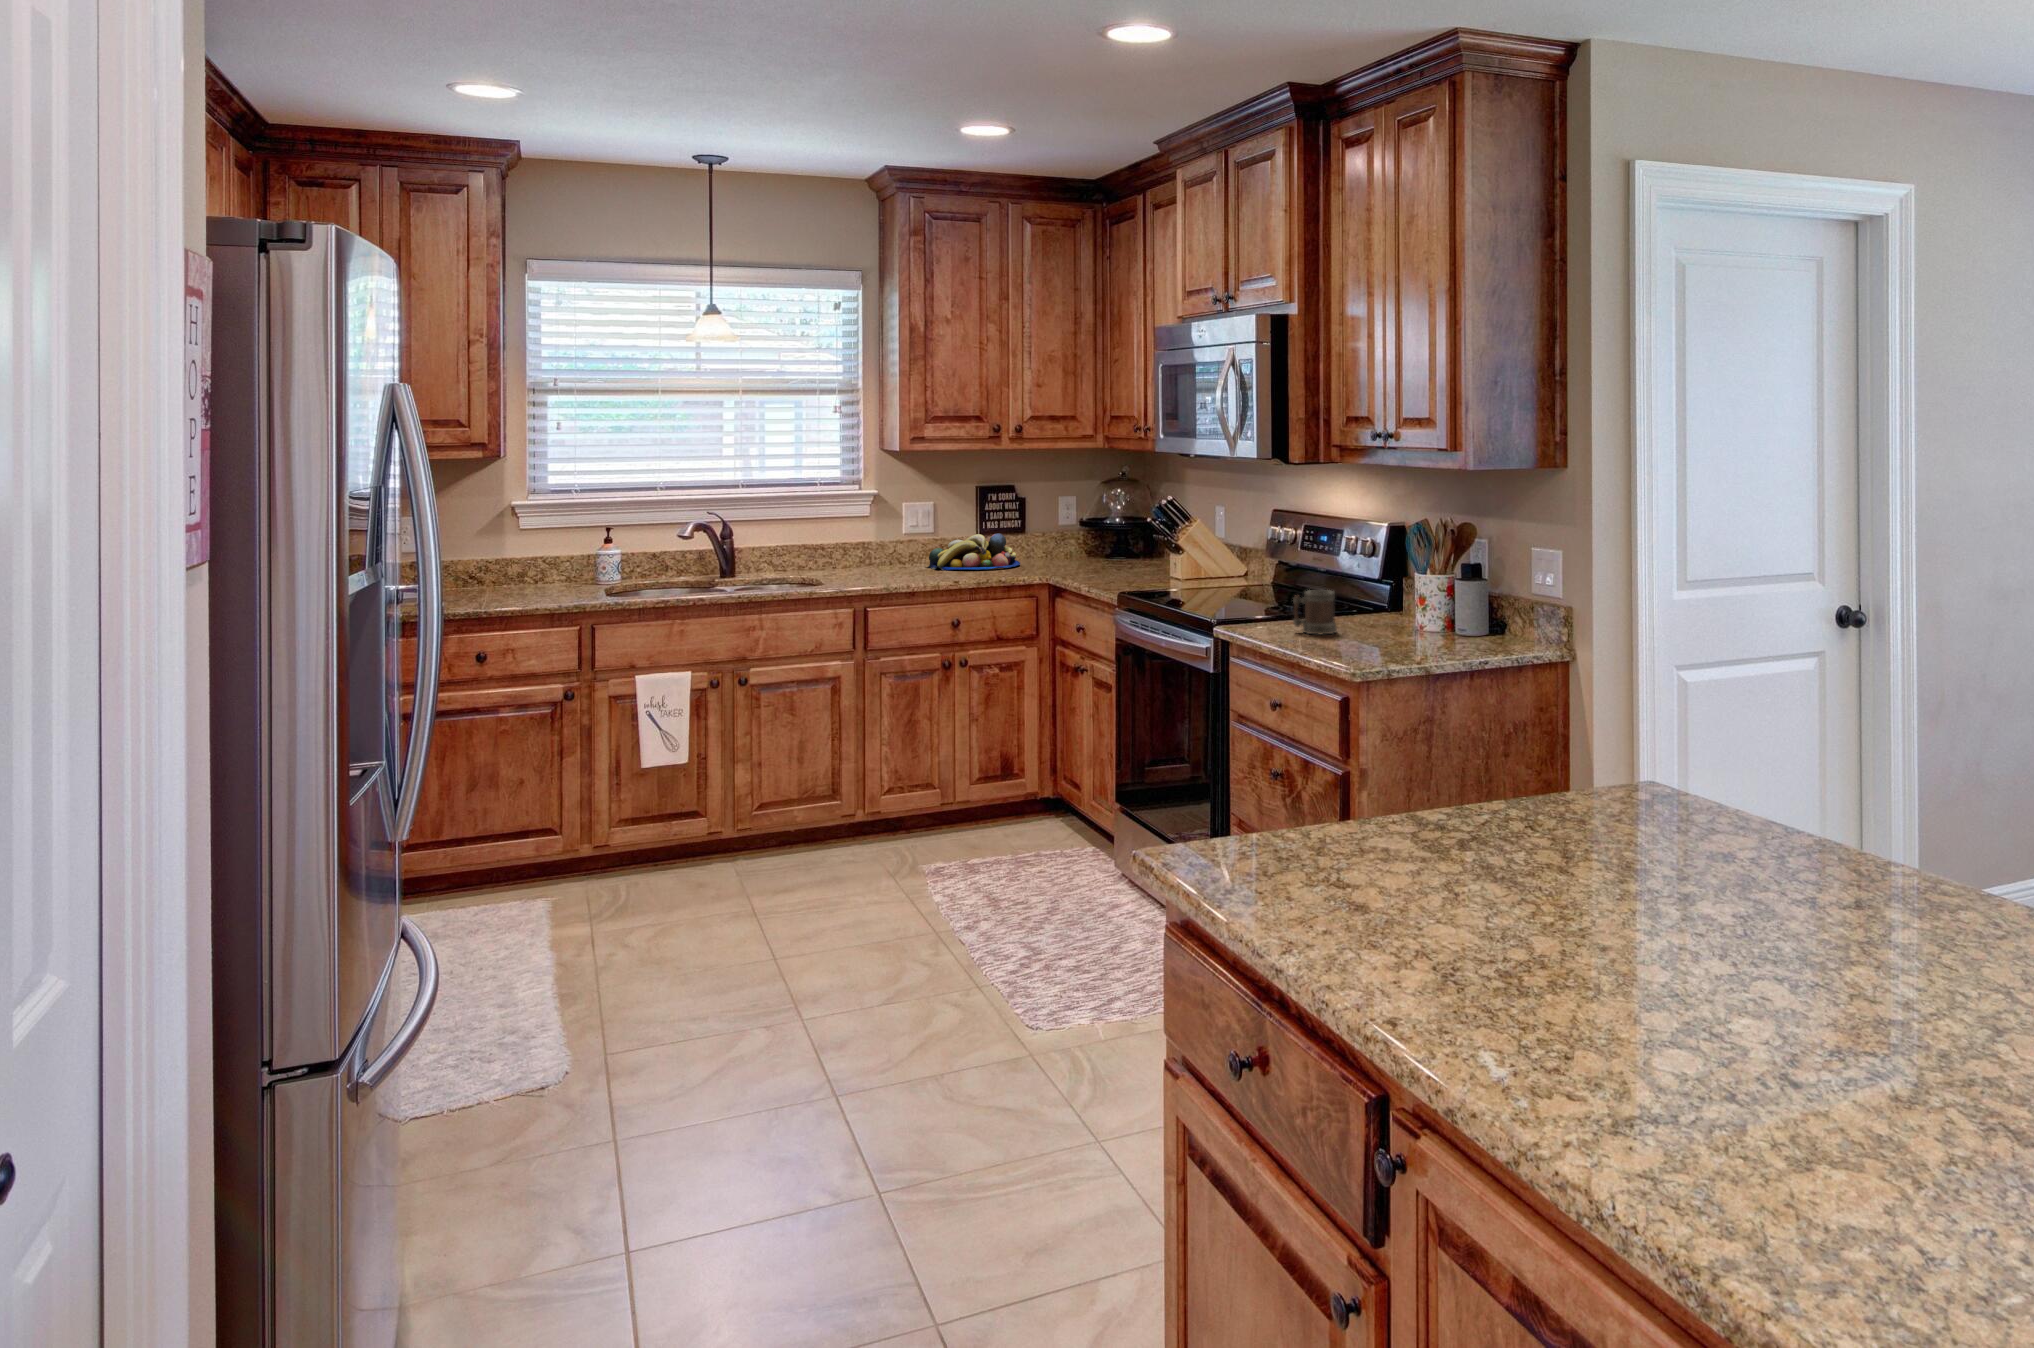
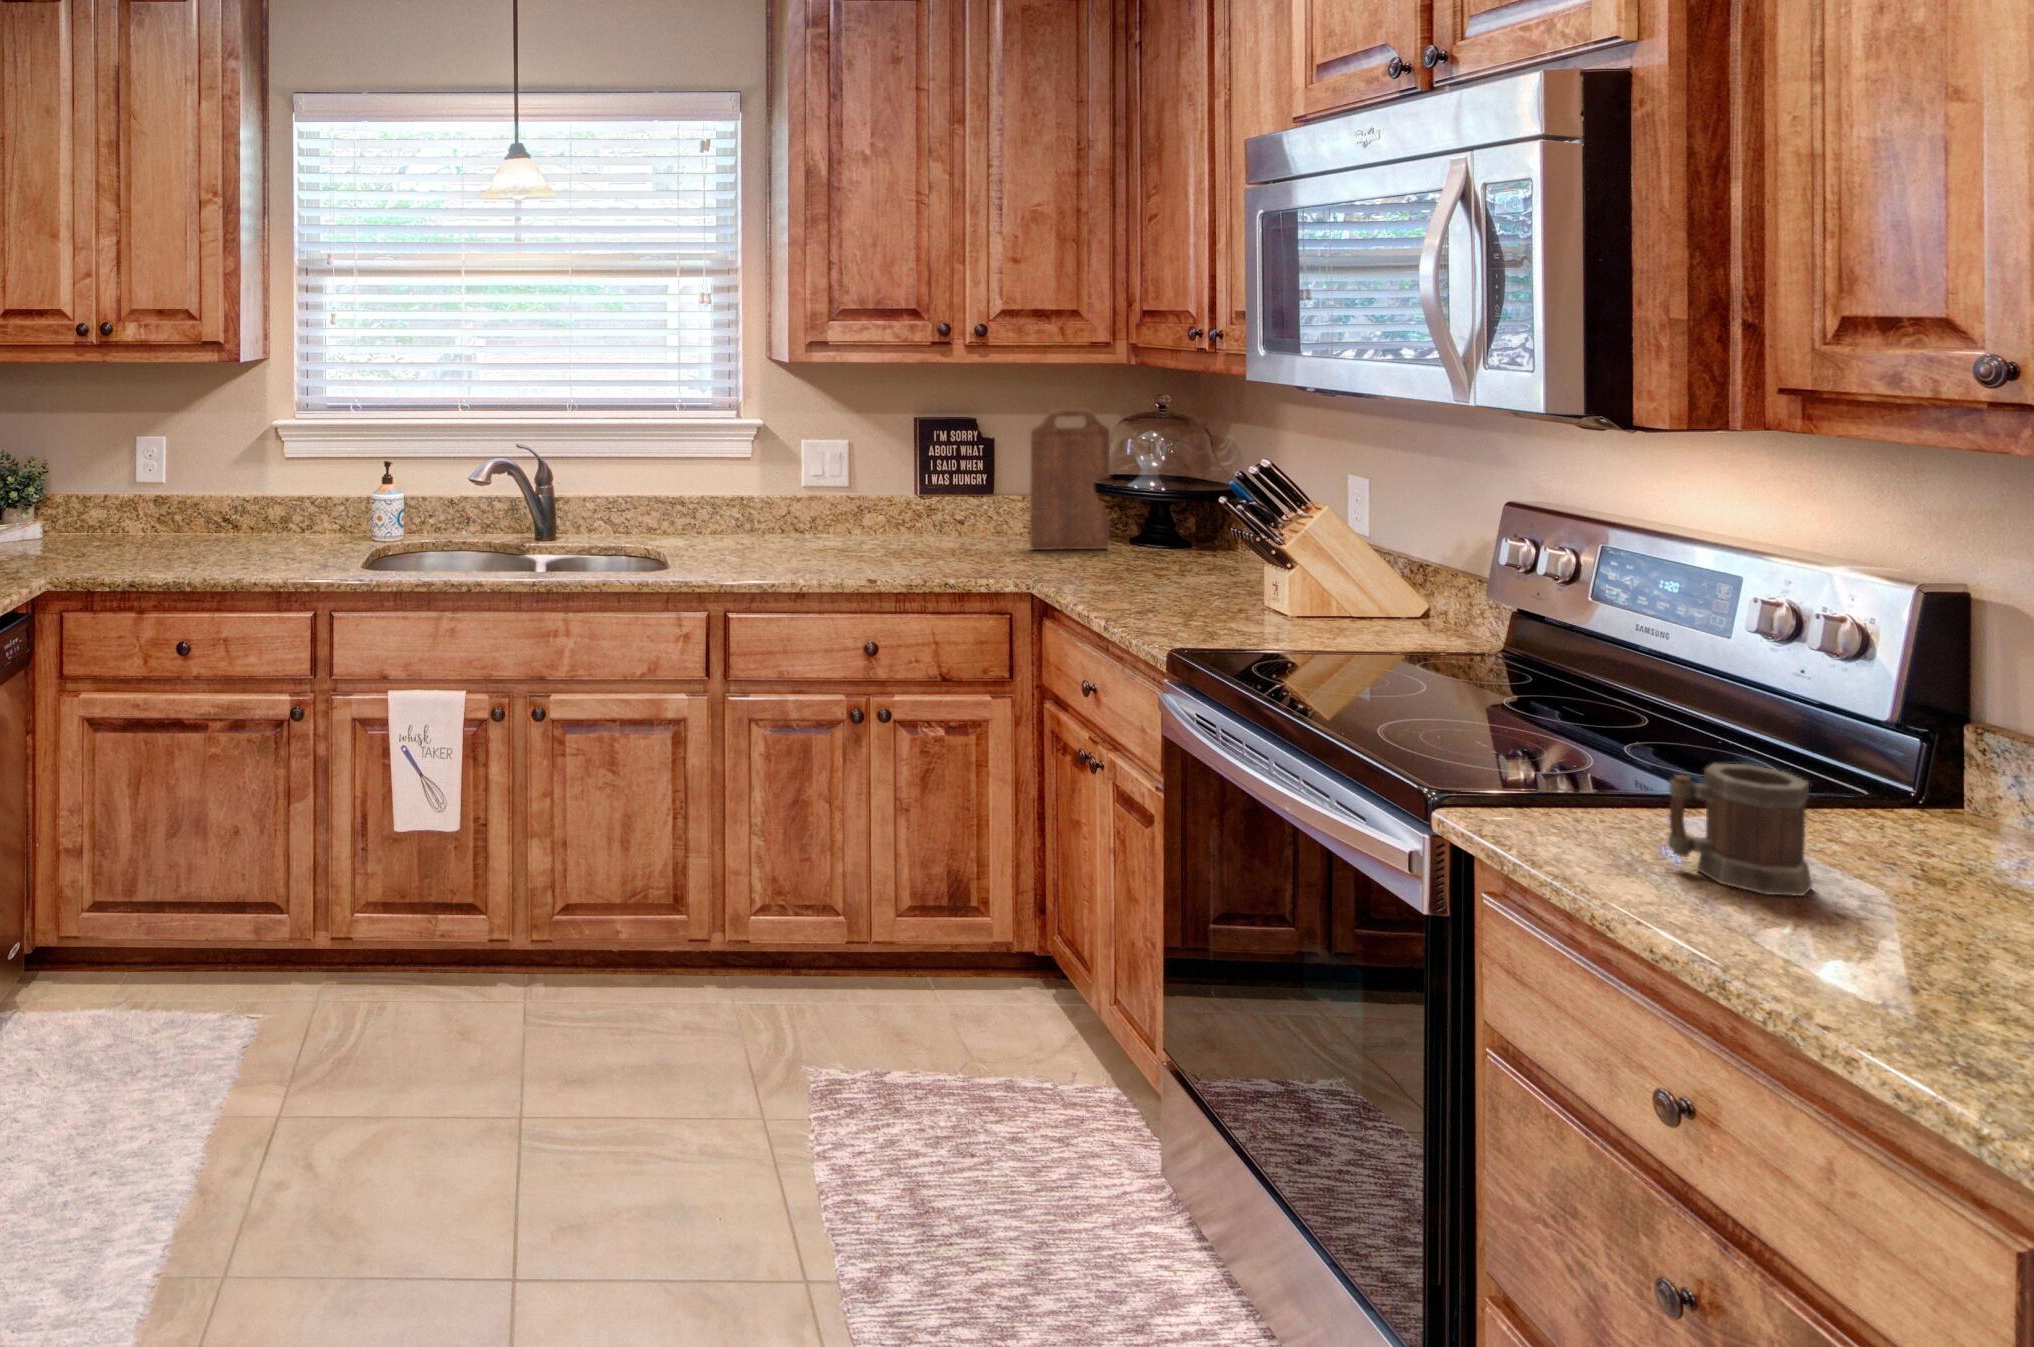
cutting board: none [1046,475,1092,563] -> present [1030,409,1110,550]
fruit bowl: present [928,533,1020,570] -> none [837,499,987,559]

